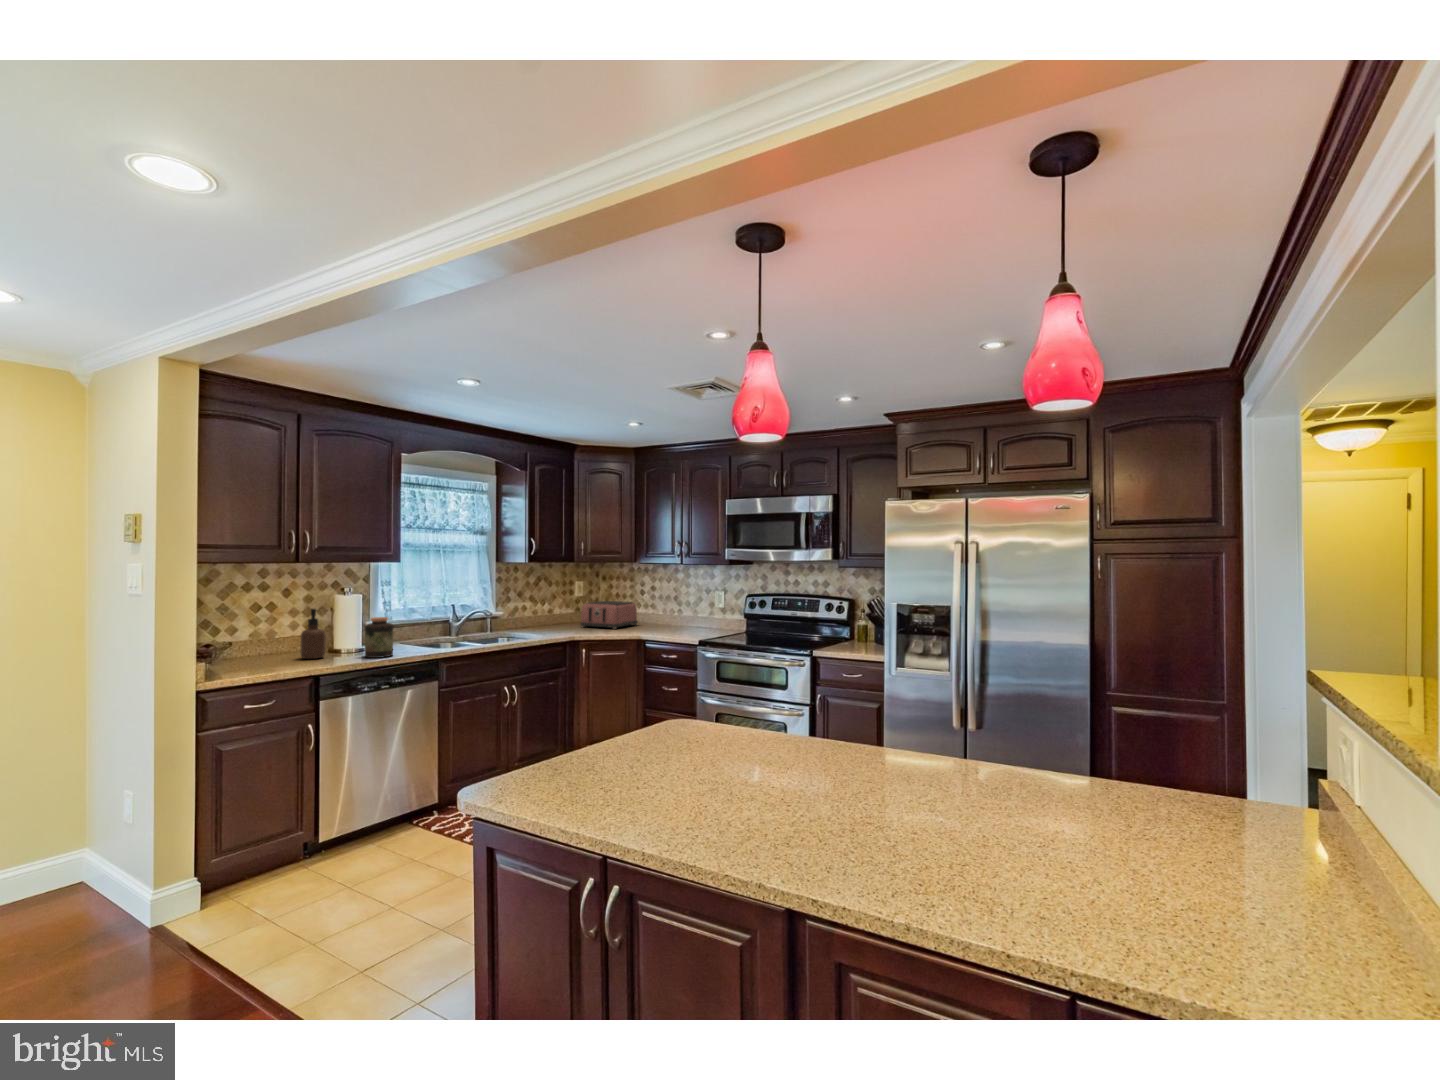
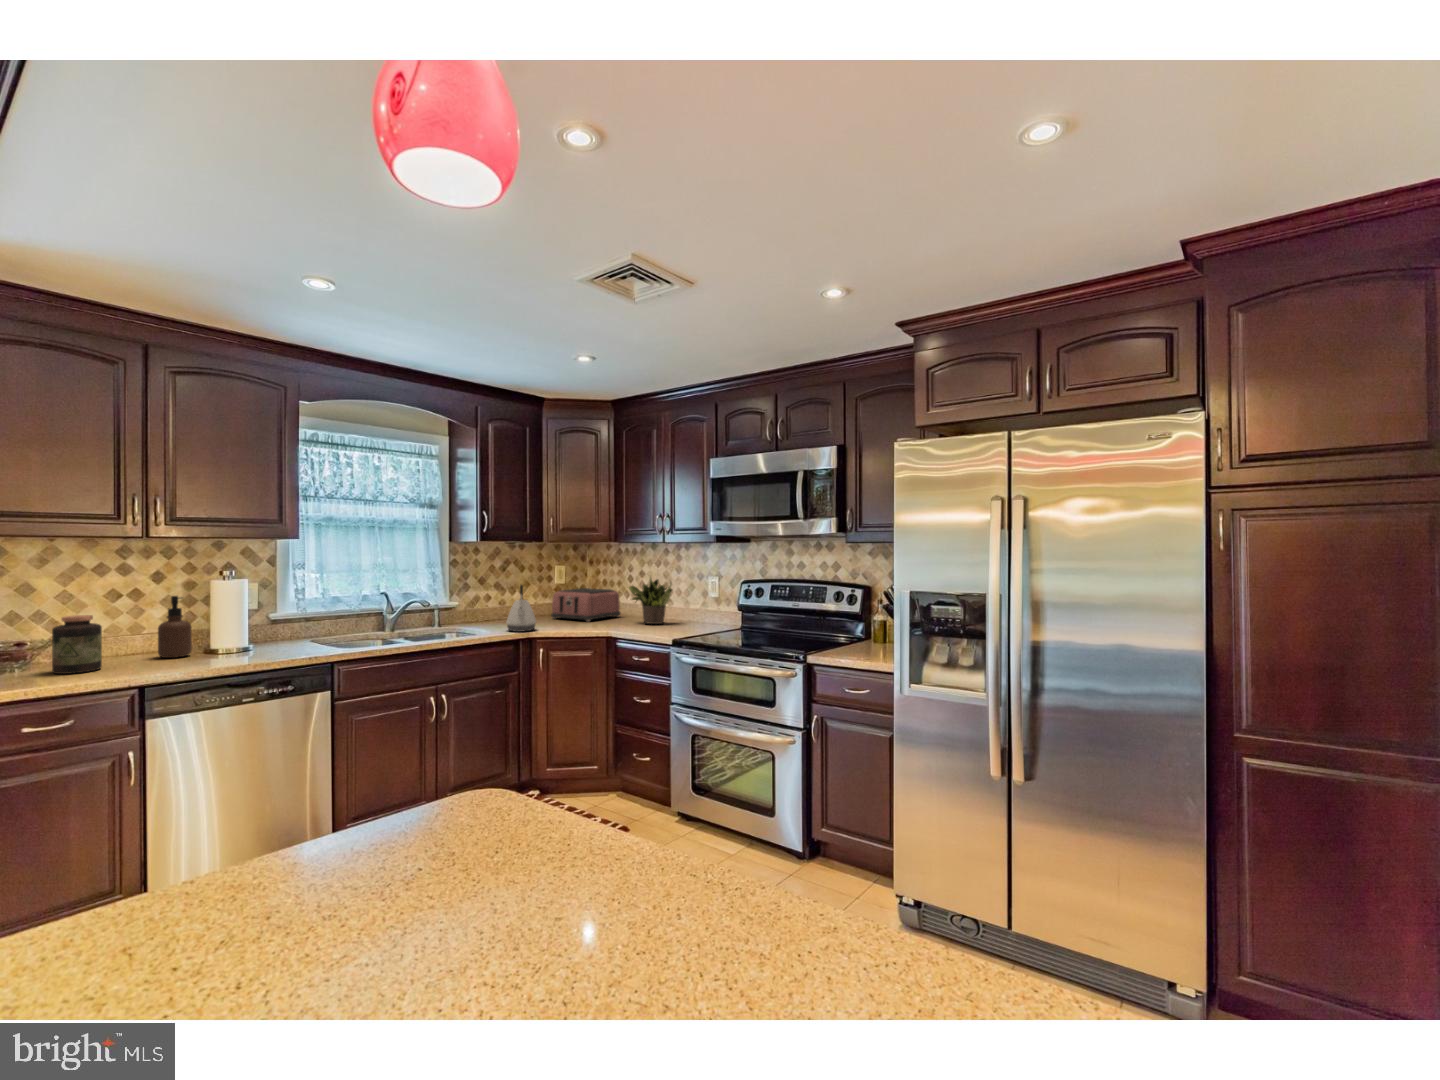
potted plant: none [648,590,688,630] -> present [629,578,672,624]
kettle: none [555,598,580,637] -> present [506,585,536,632]
jar: present [365,617,393,658] -> present [52,615,102,674]

